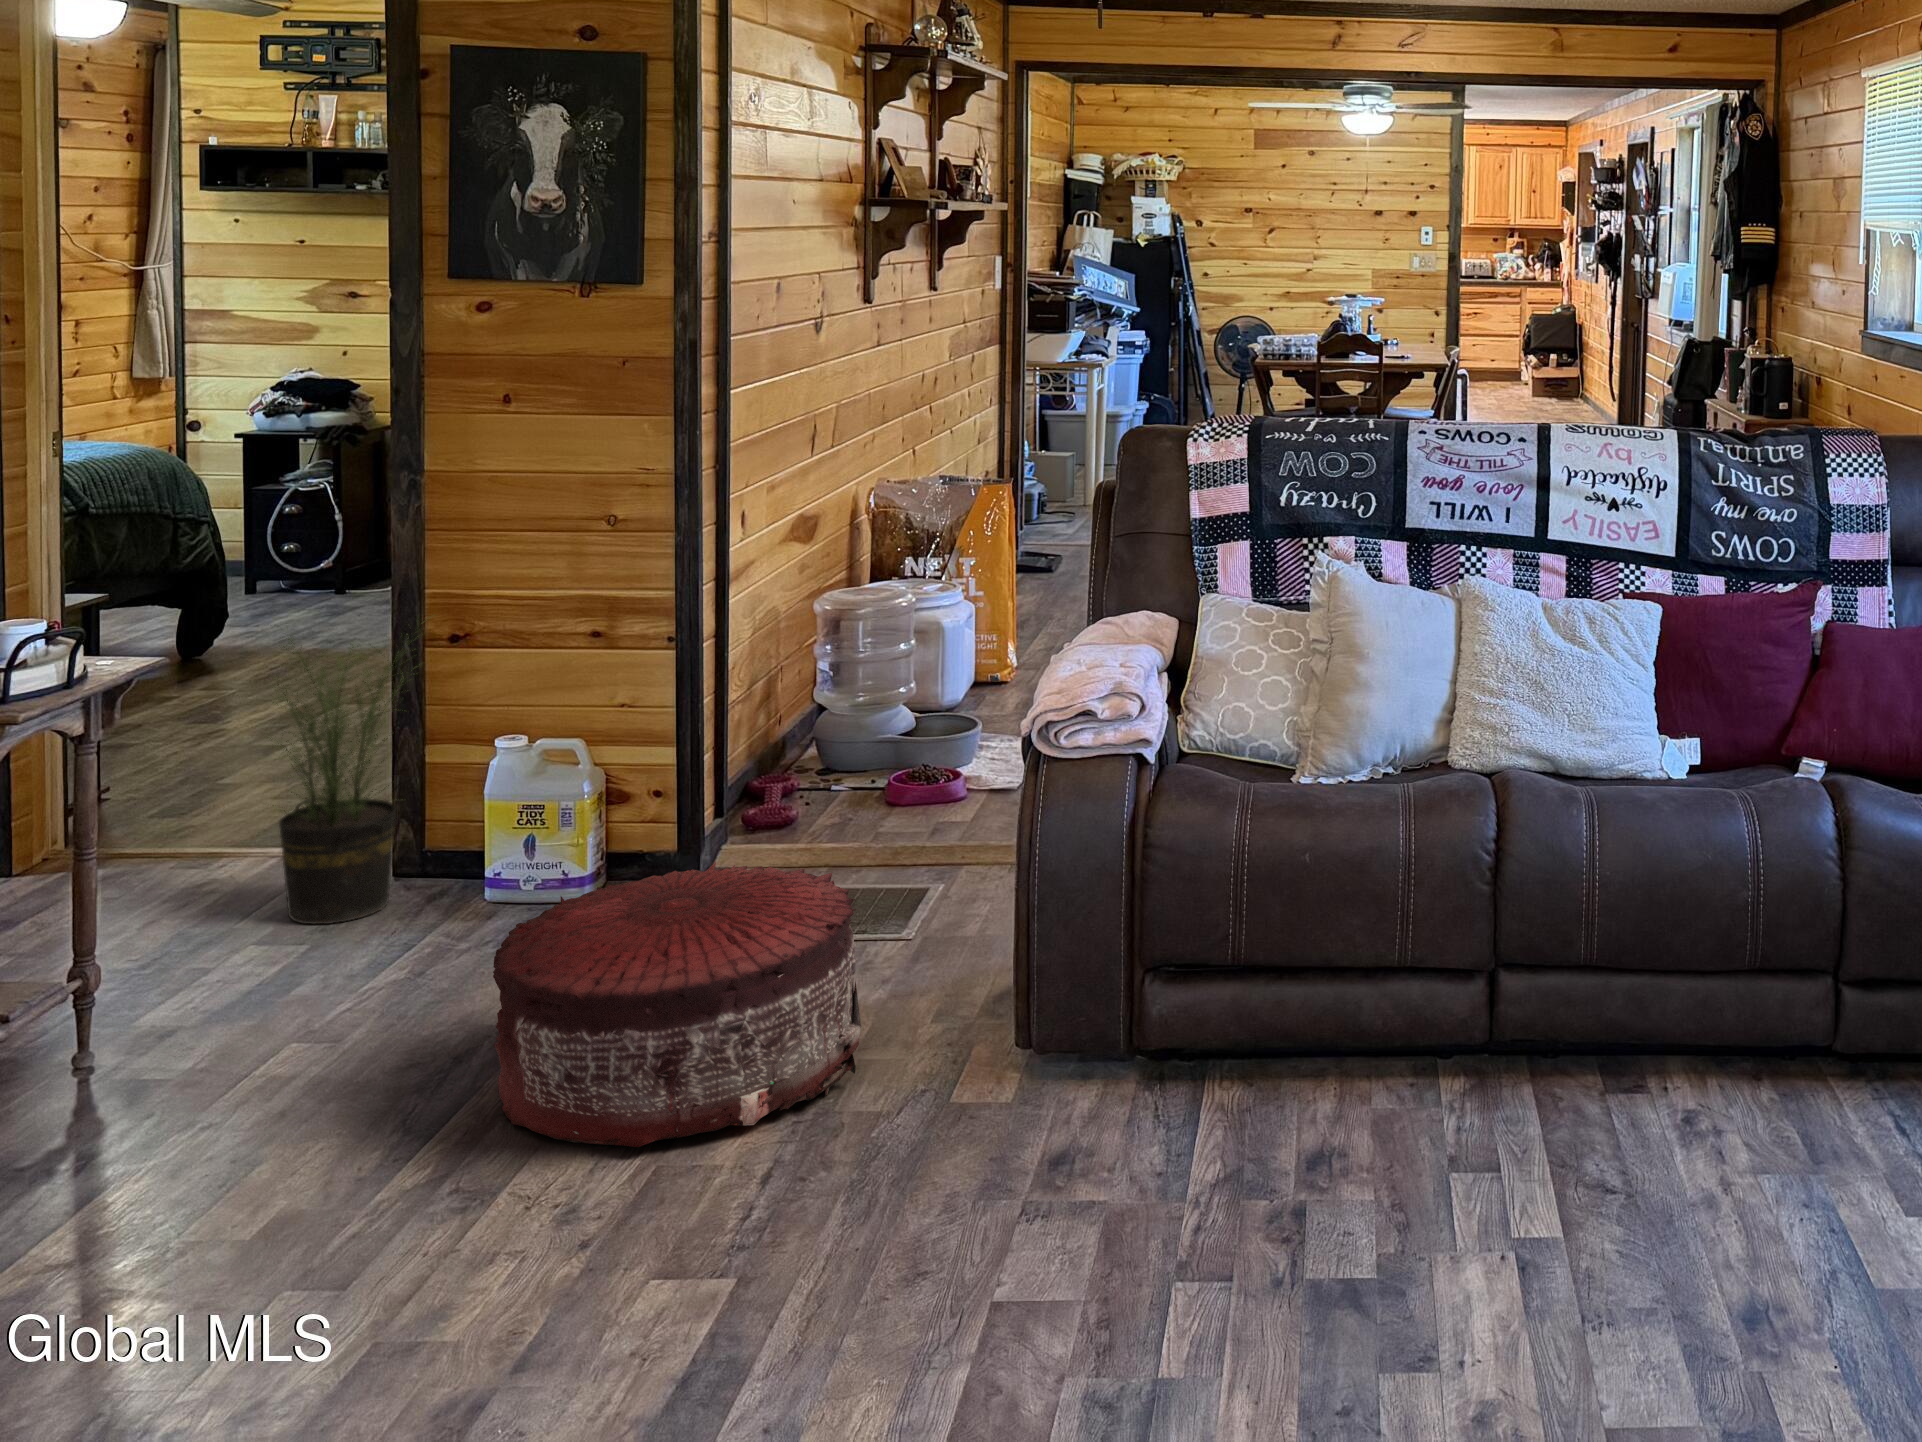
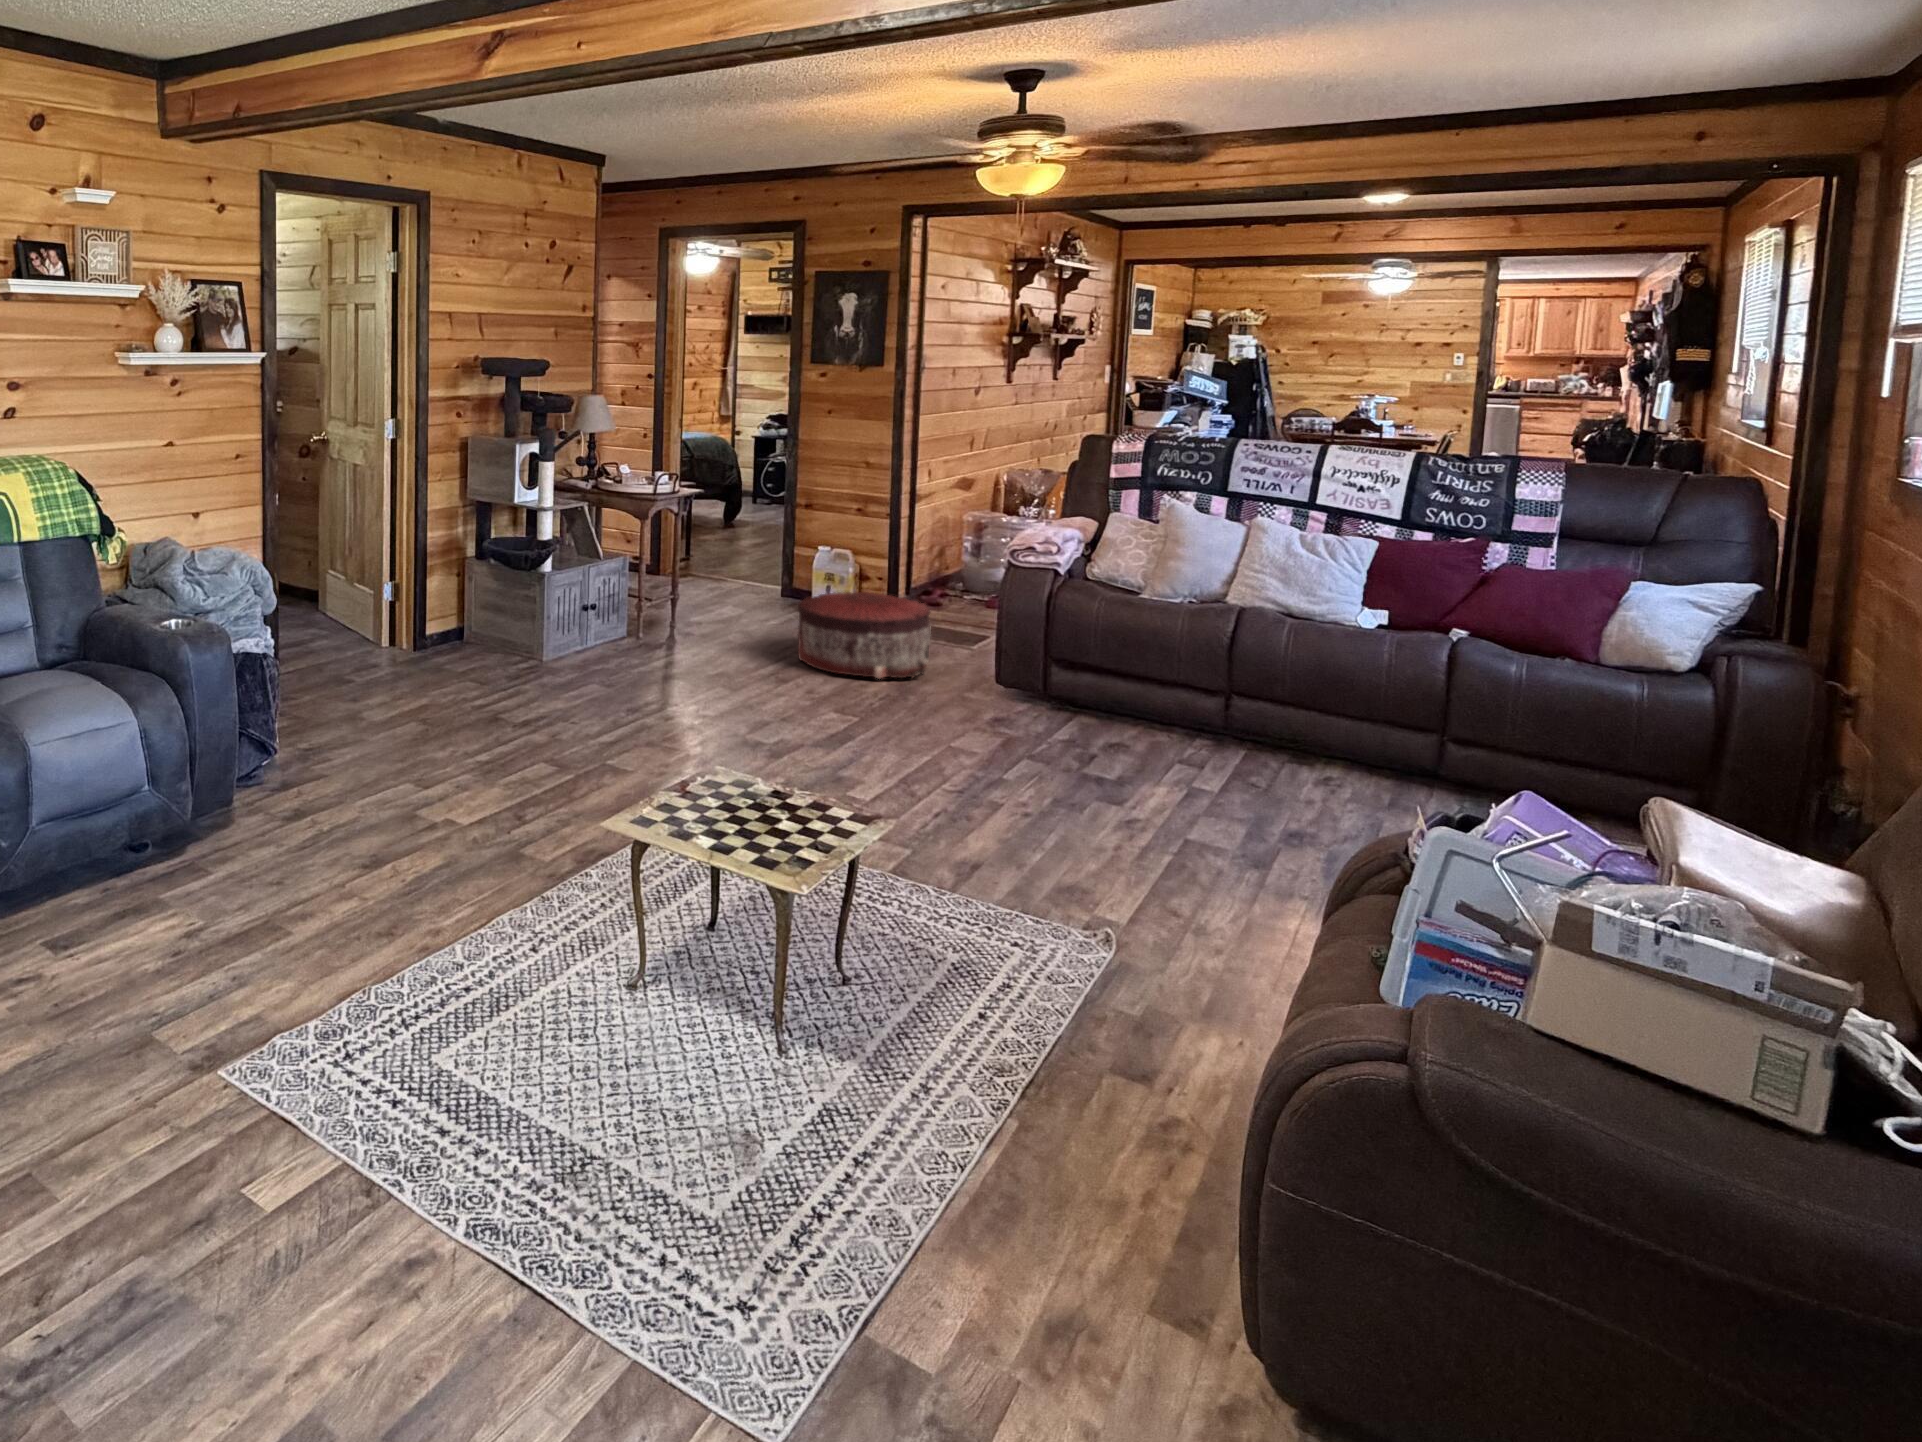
potted plant: present [267,616,432,924] -> none [738,491,801,605]

